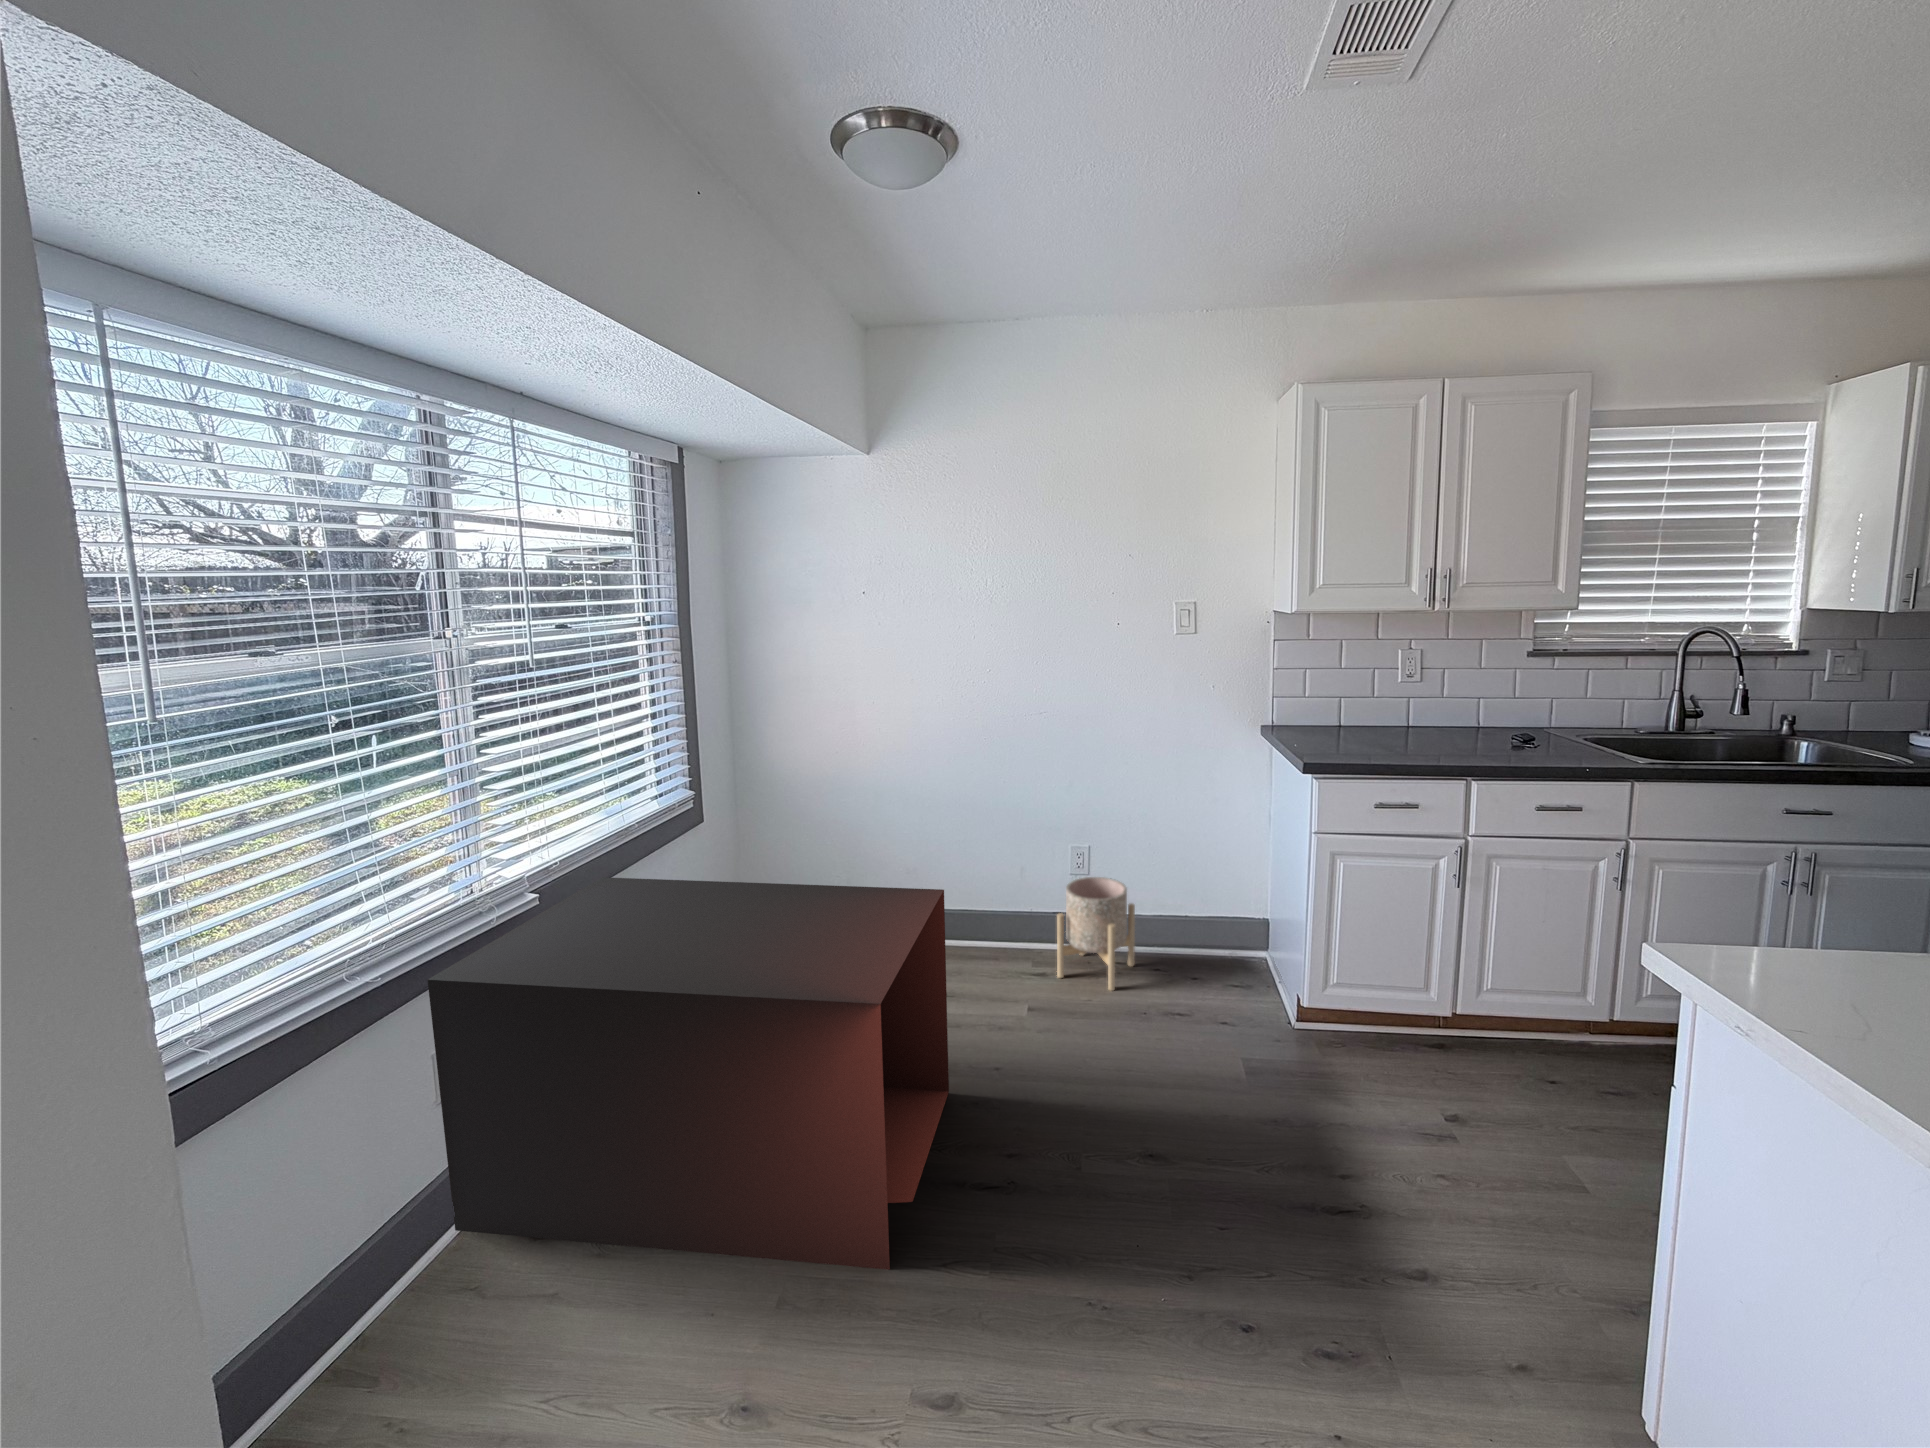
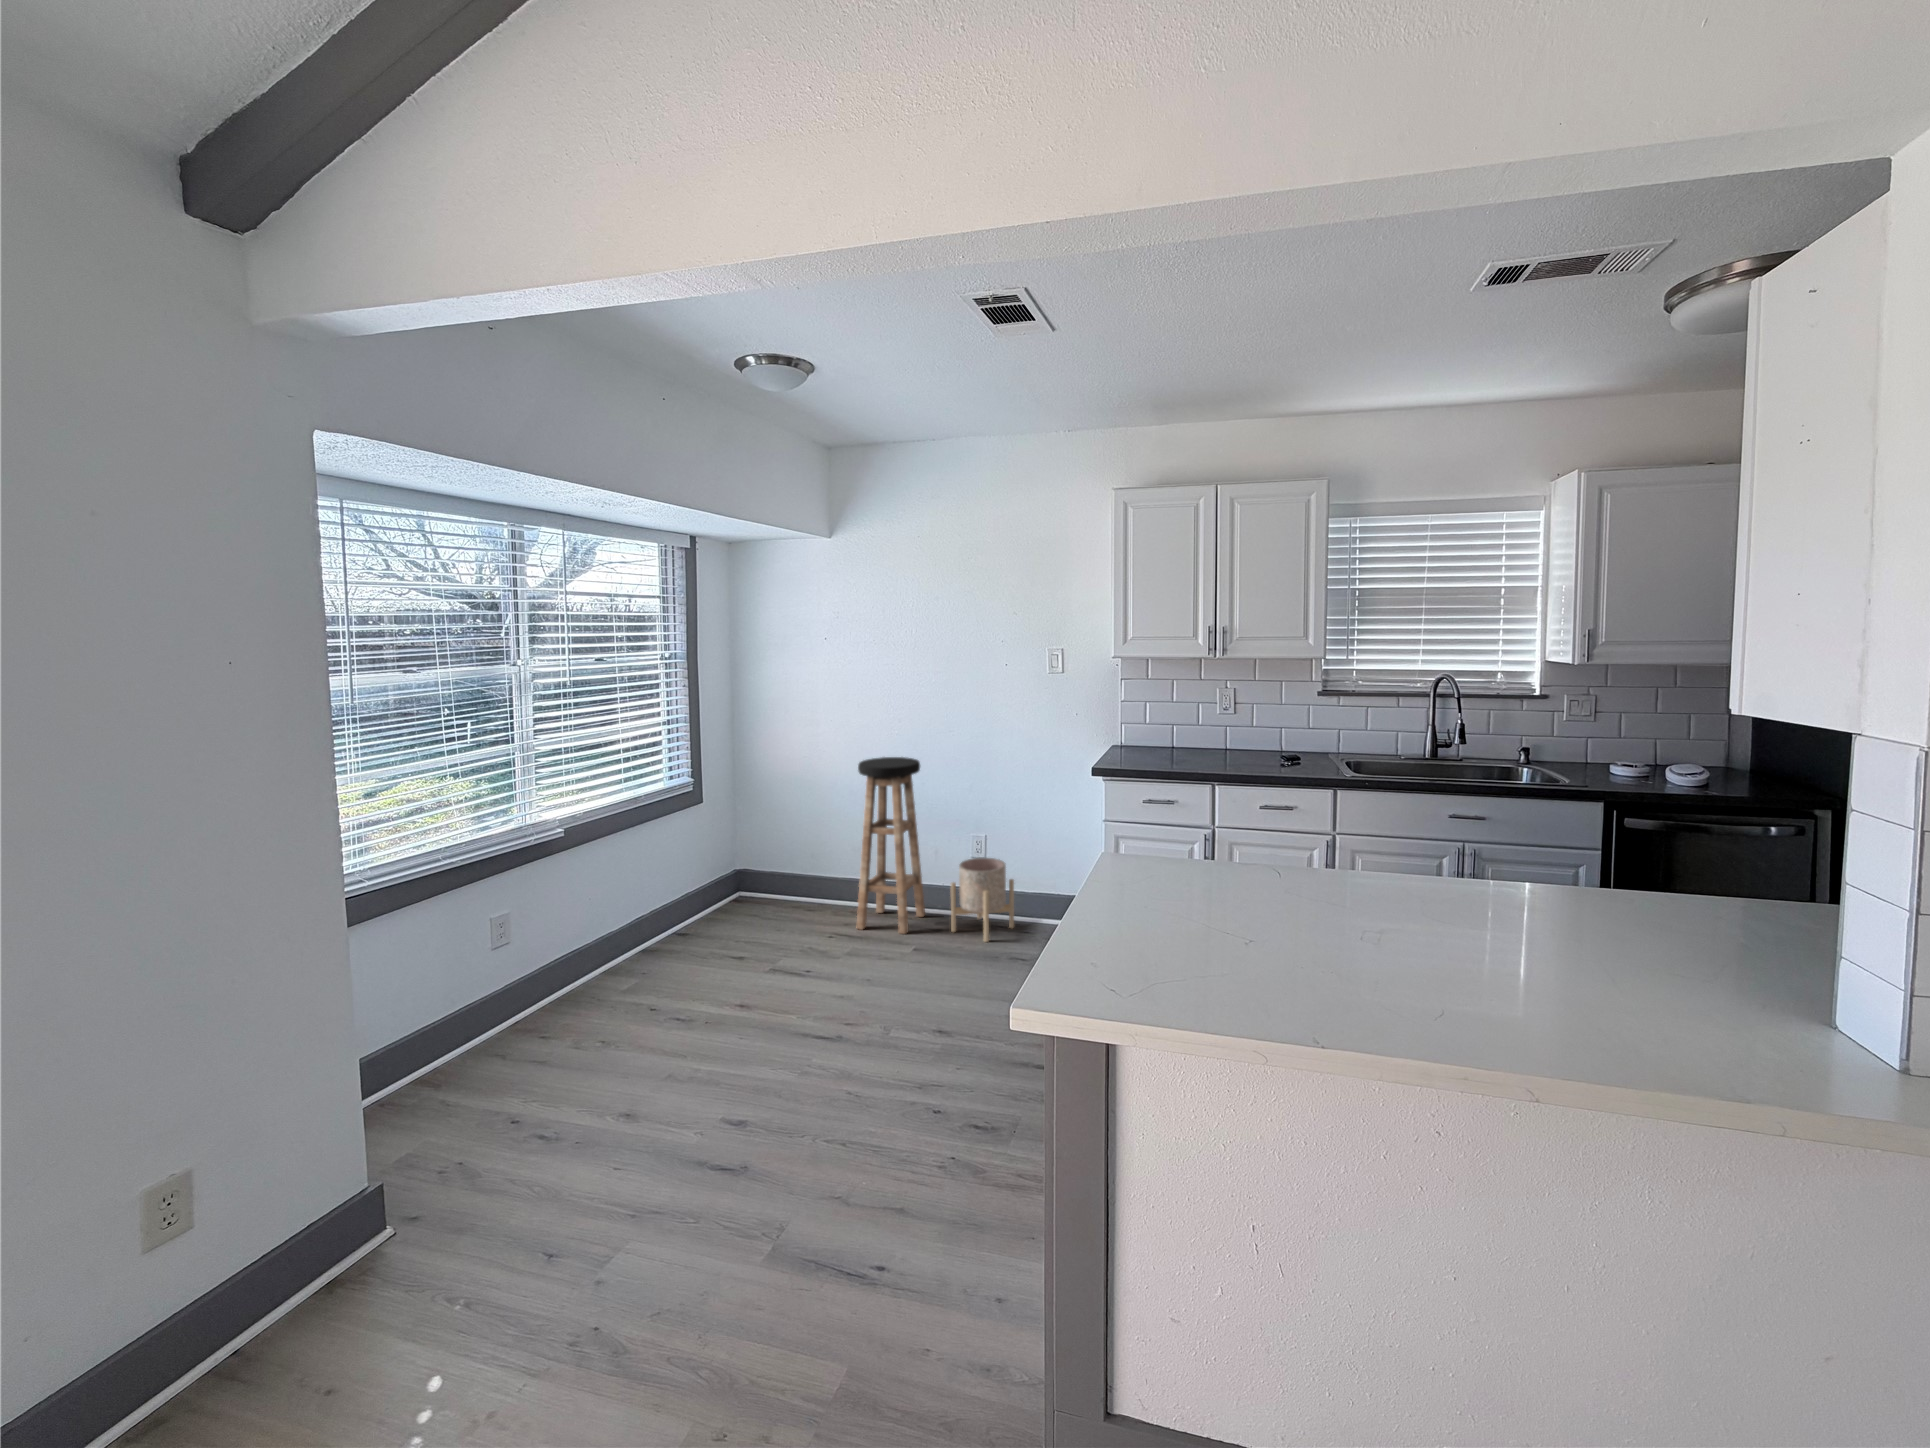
bar stool: none [926,750,1010,986] -> present [856,757,925,934]
storage cabinet: present [428,877,949,1270] -> none [491,829,833,1073]

